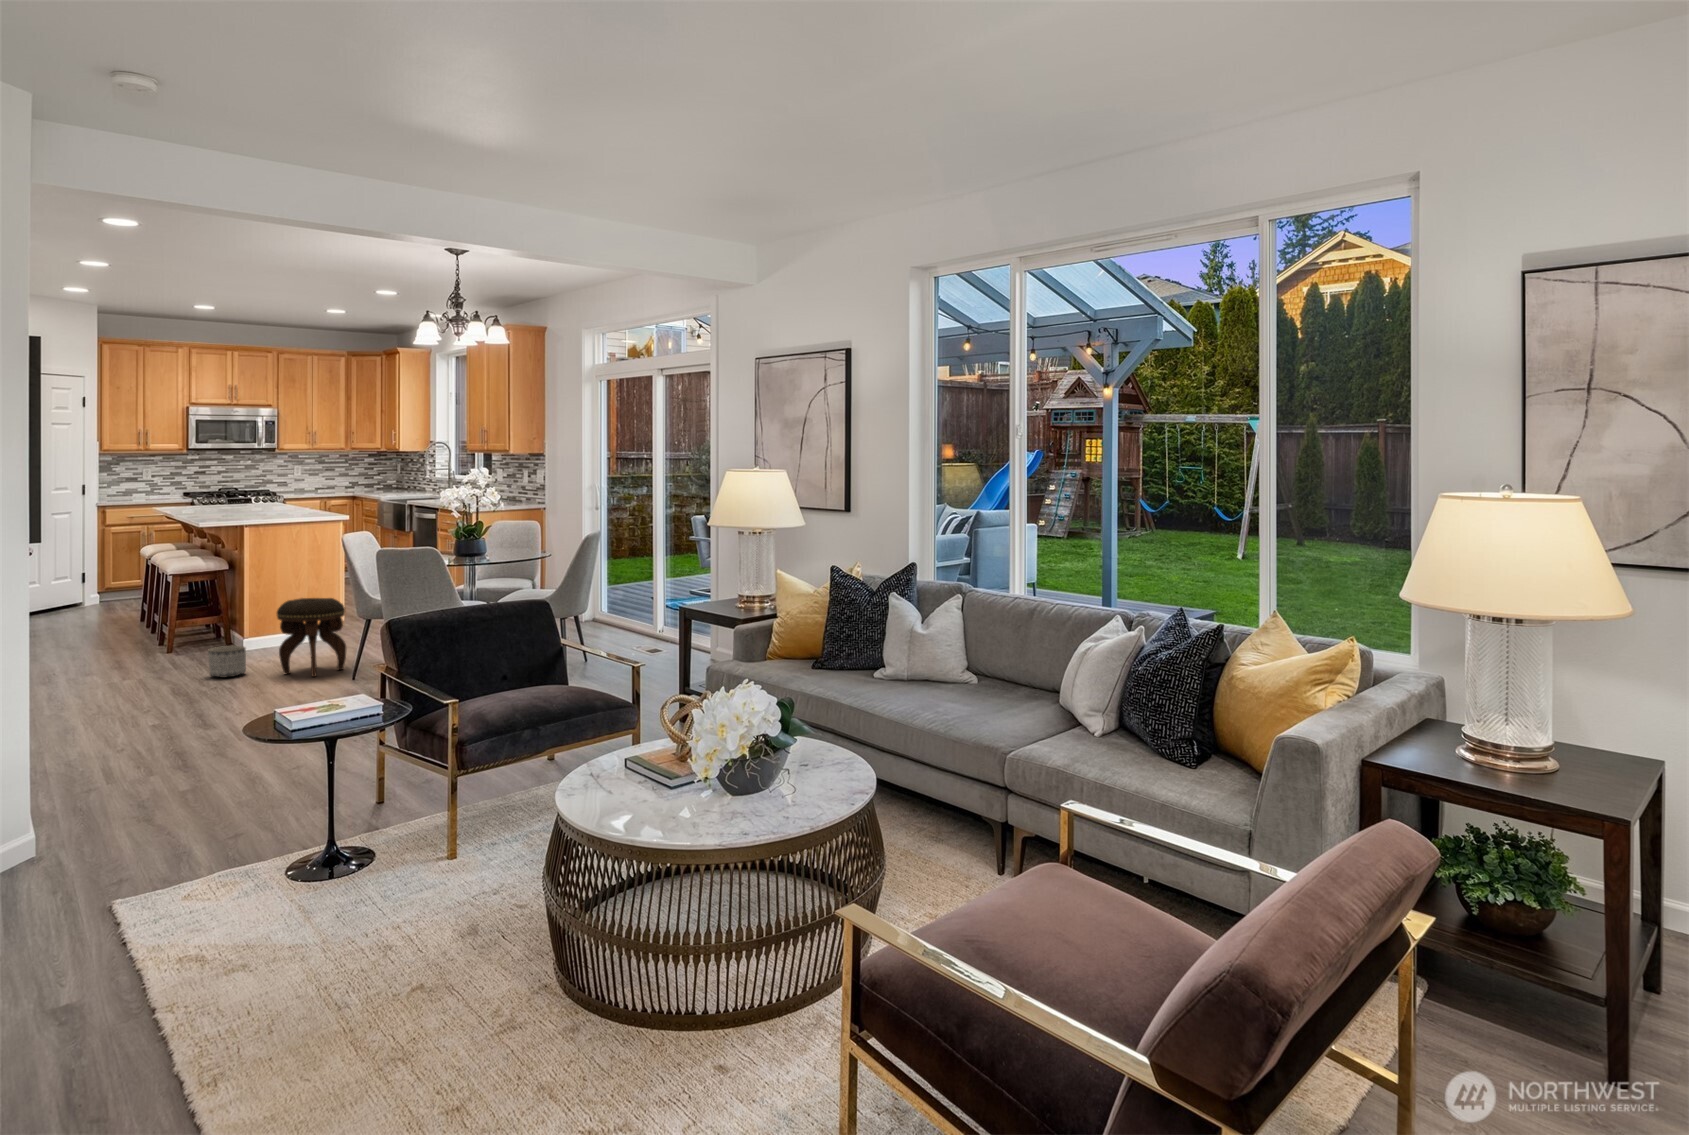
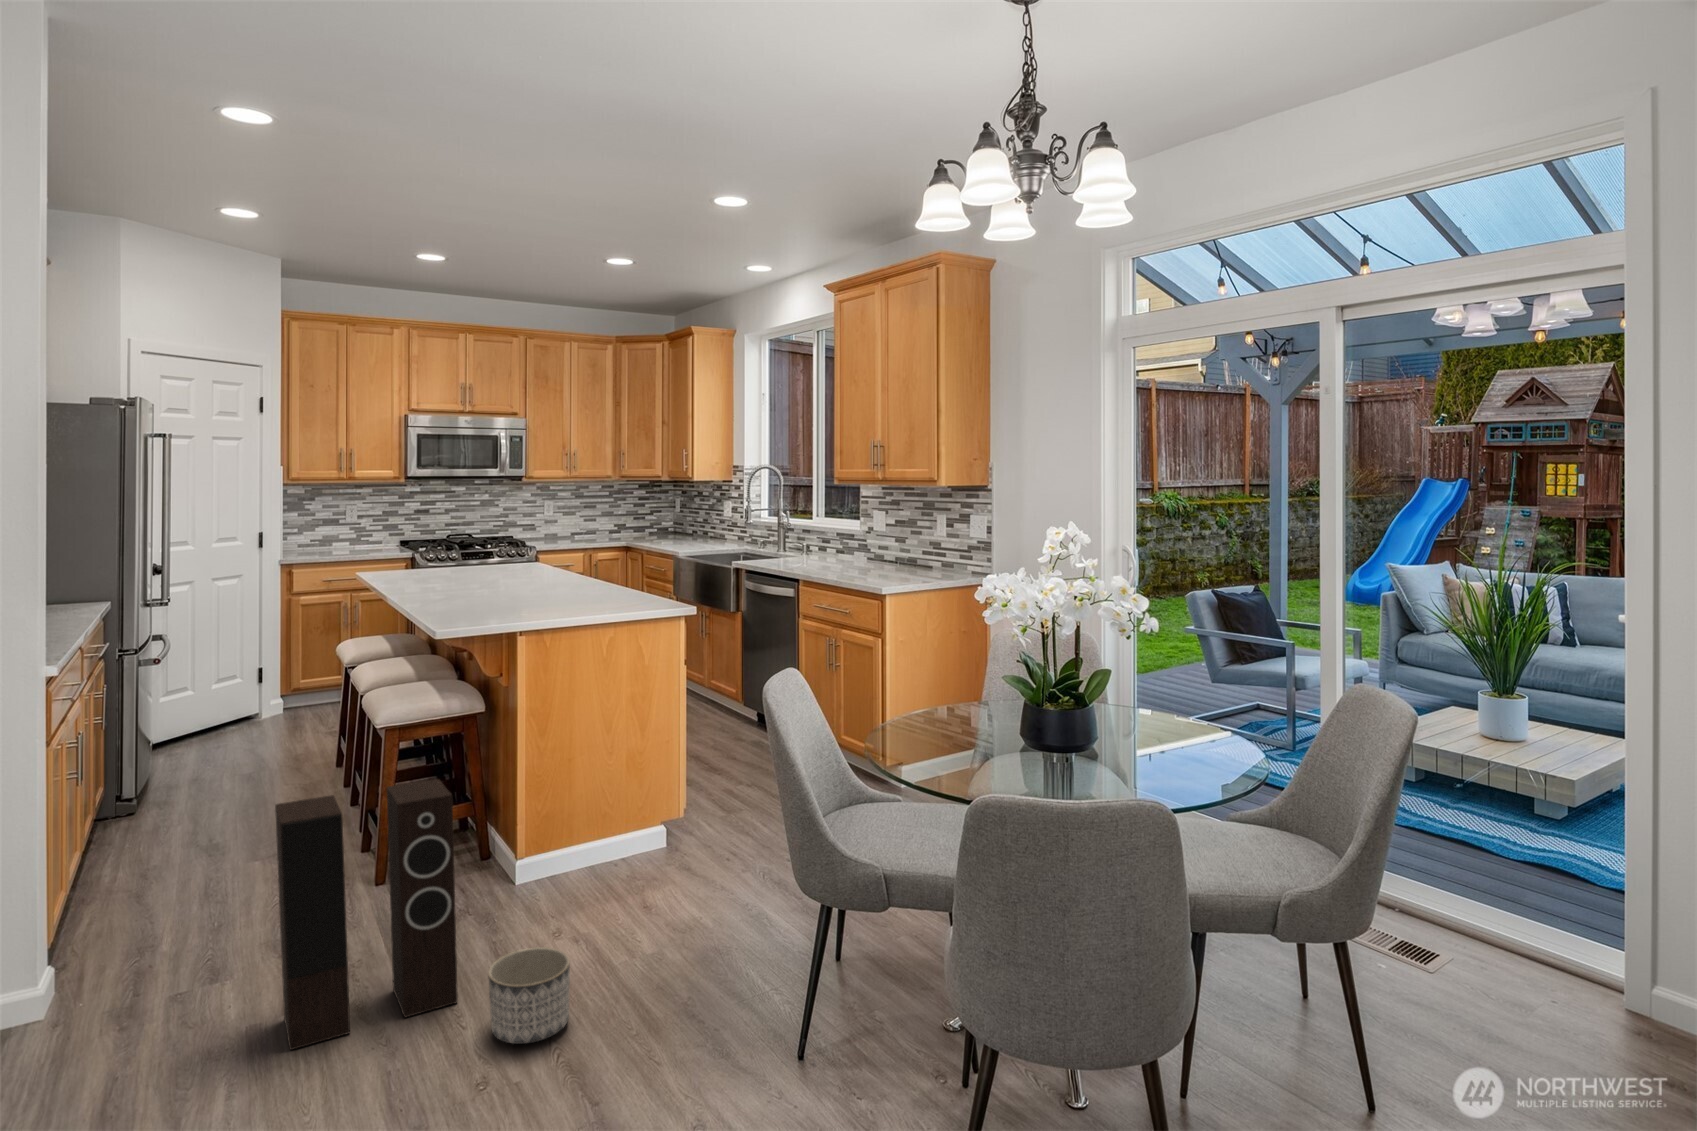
speaker: none [110,578,197,681] -> present [275,779,458,1050]
footstool: present [277,598,346,677] -> none [644,829,790,1048]

